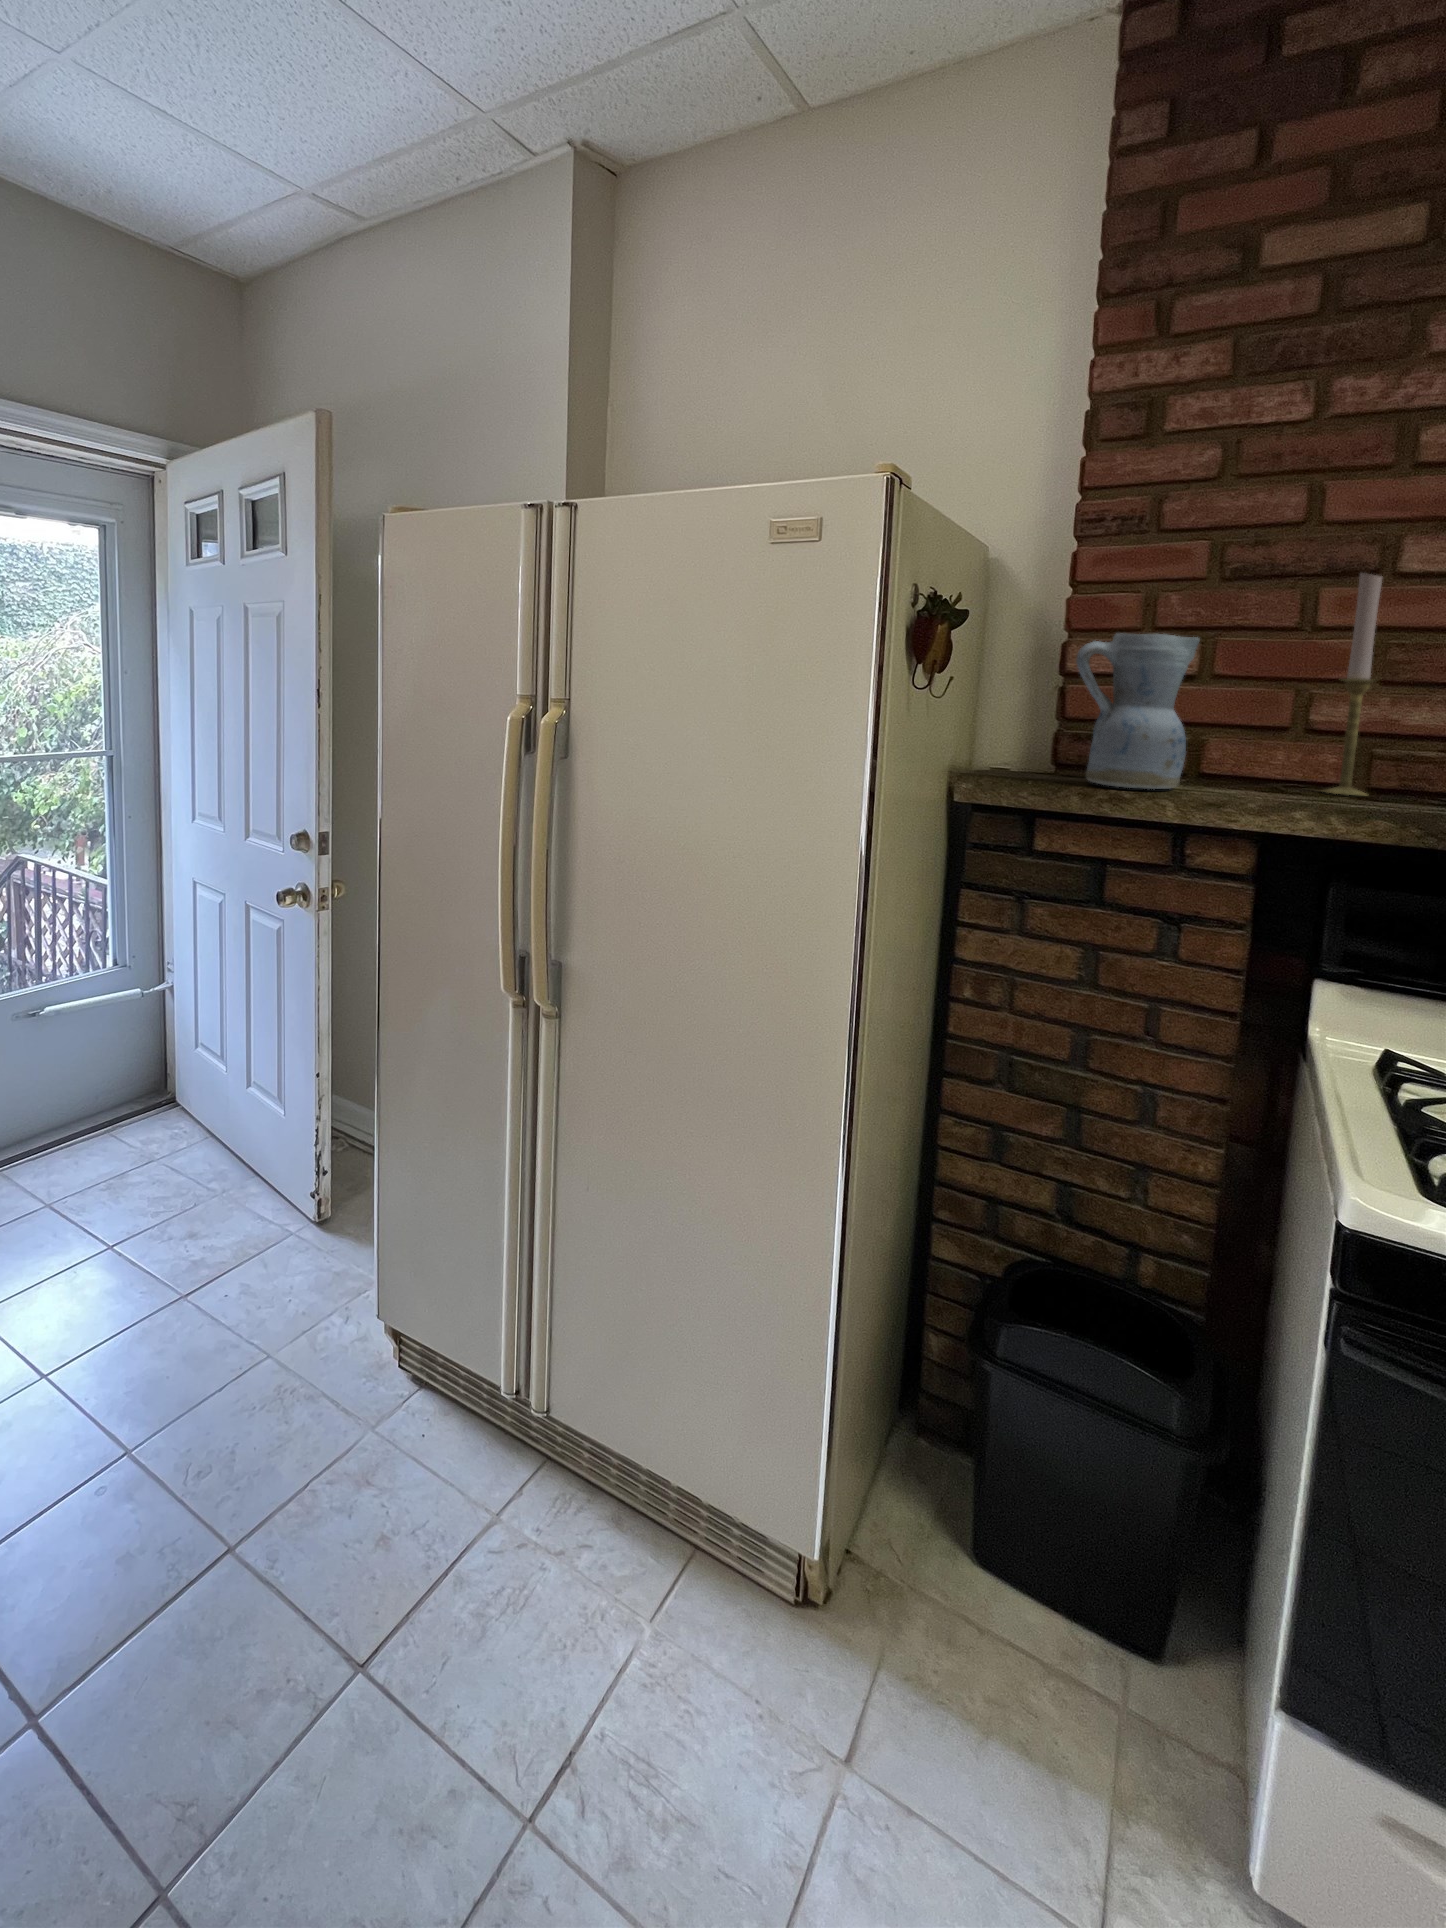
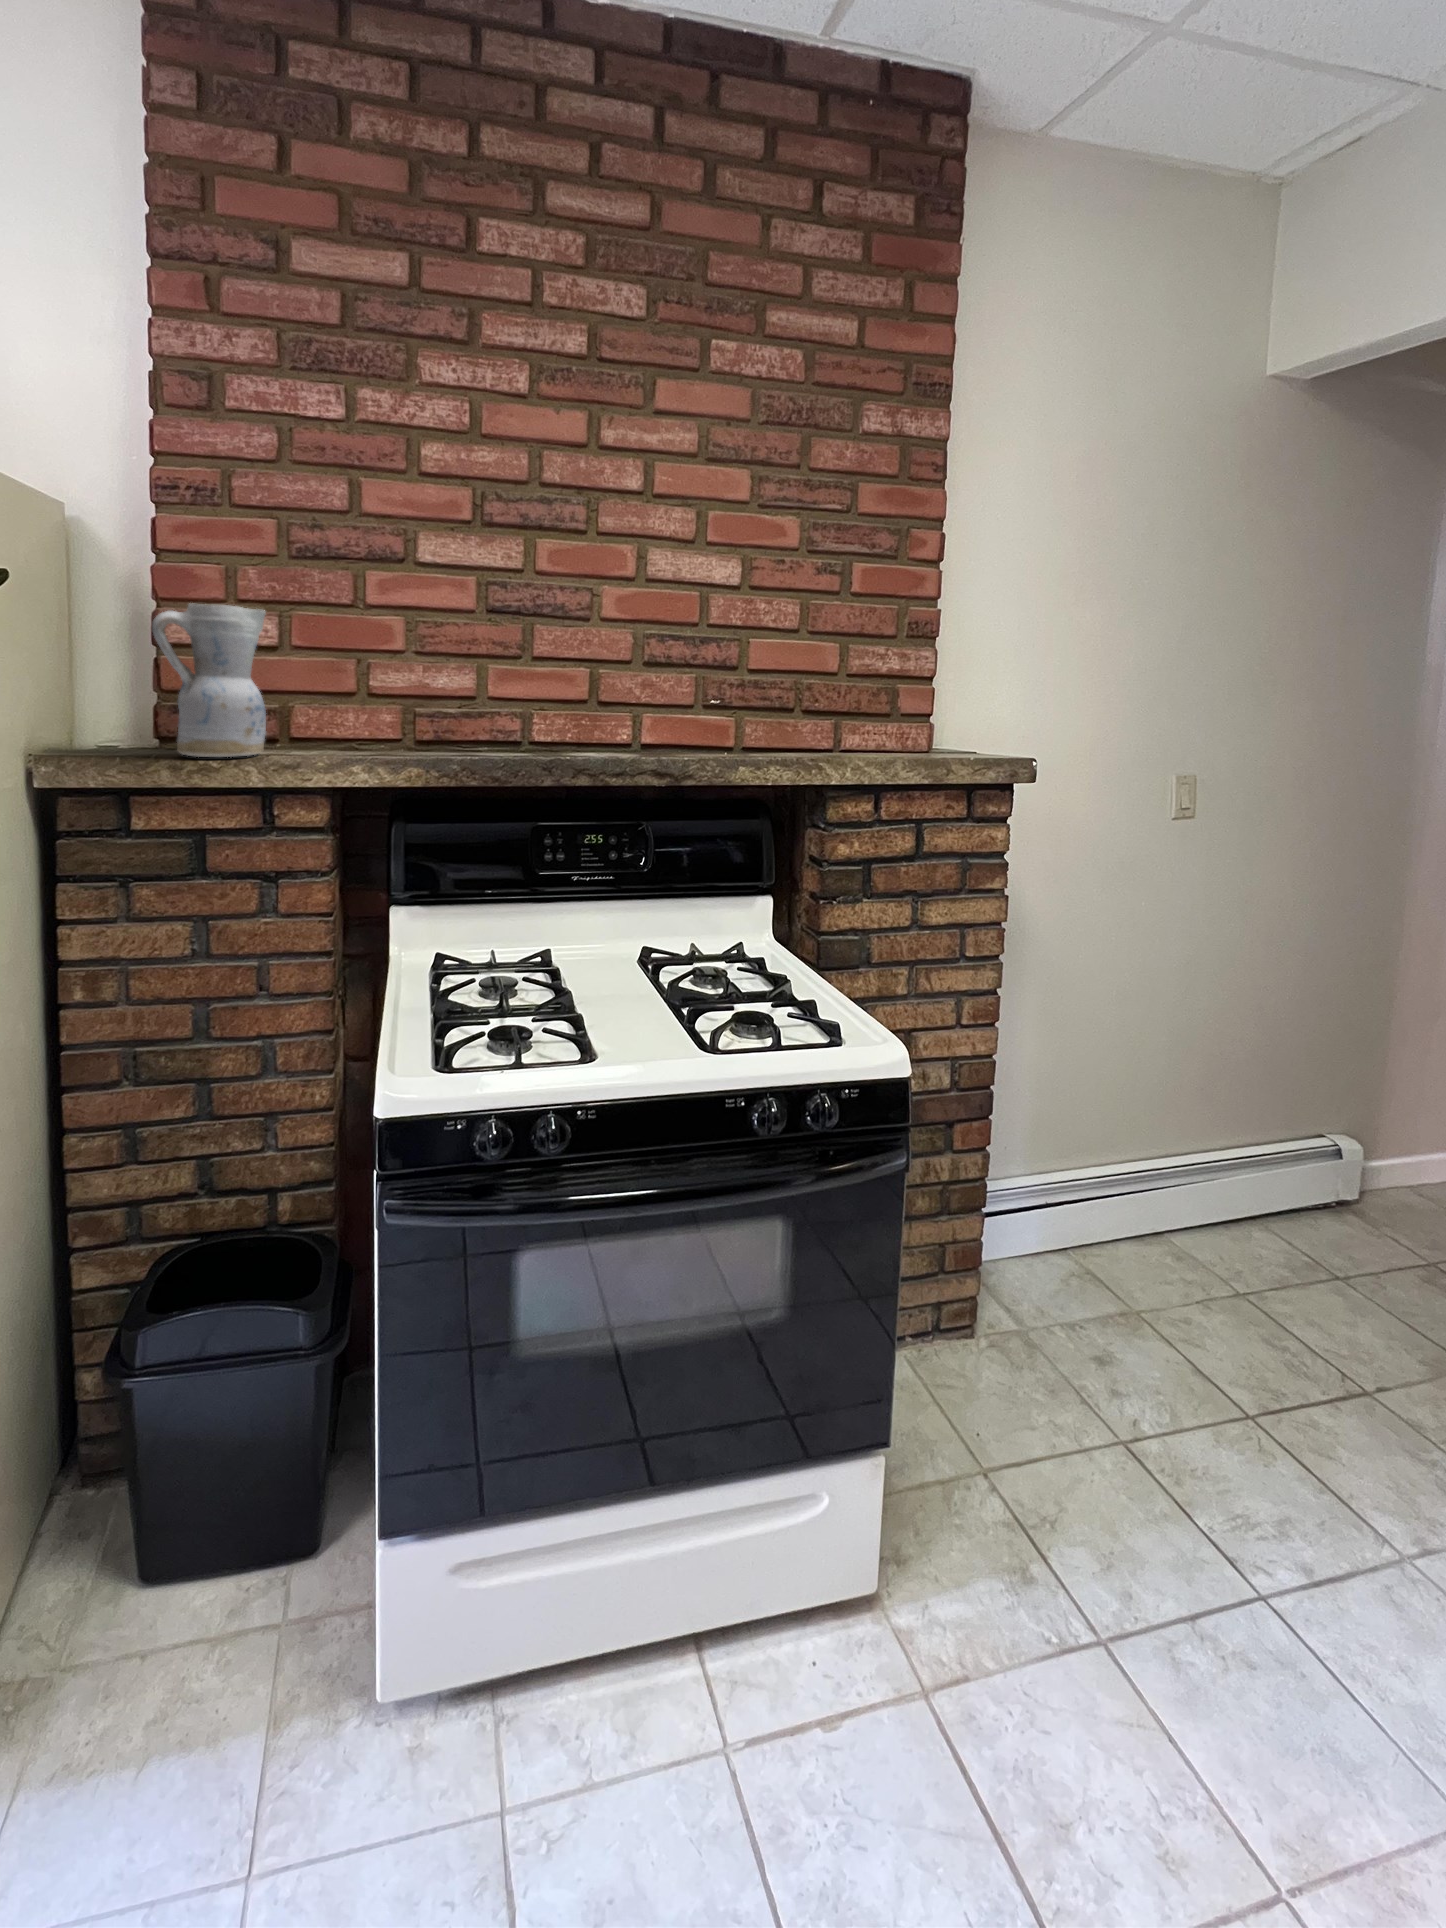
candlestick: present [1324,573,1382,795] -> none [381,557,414,748]

